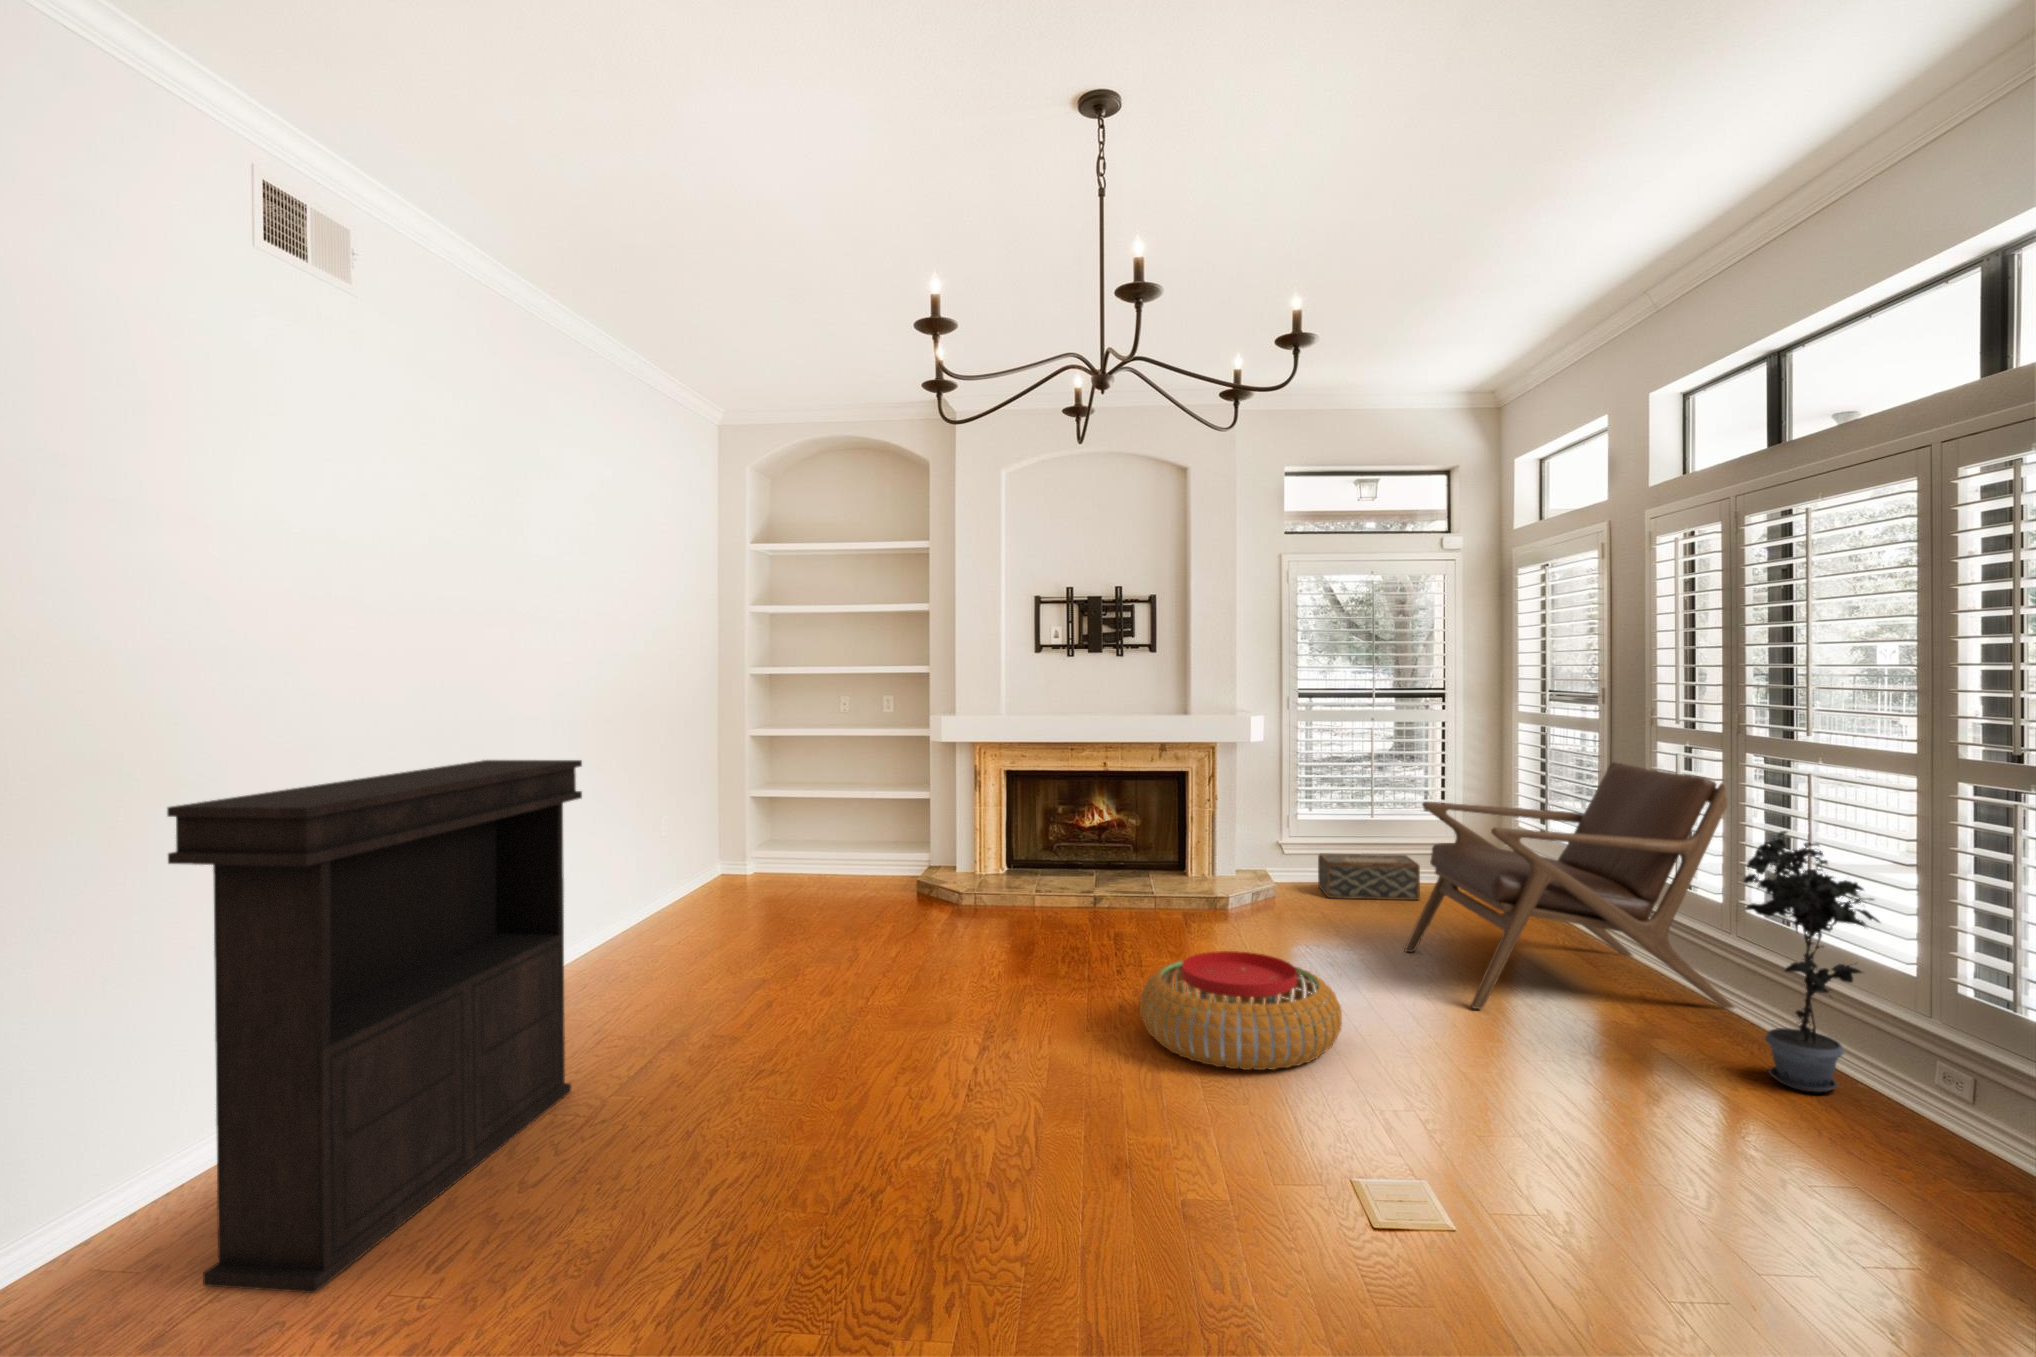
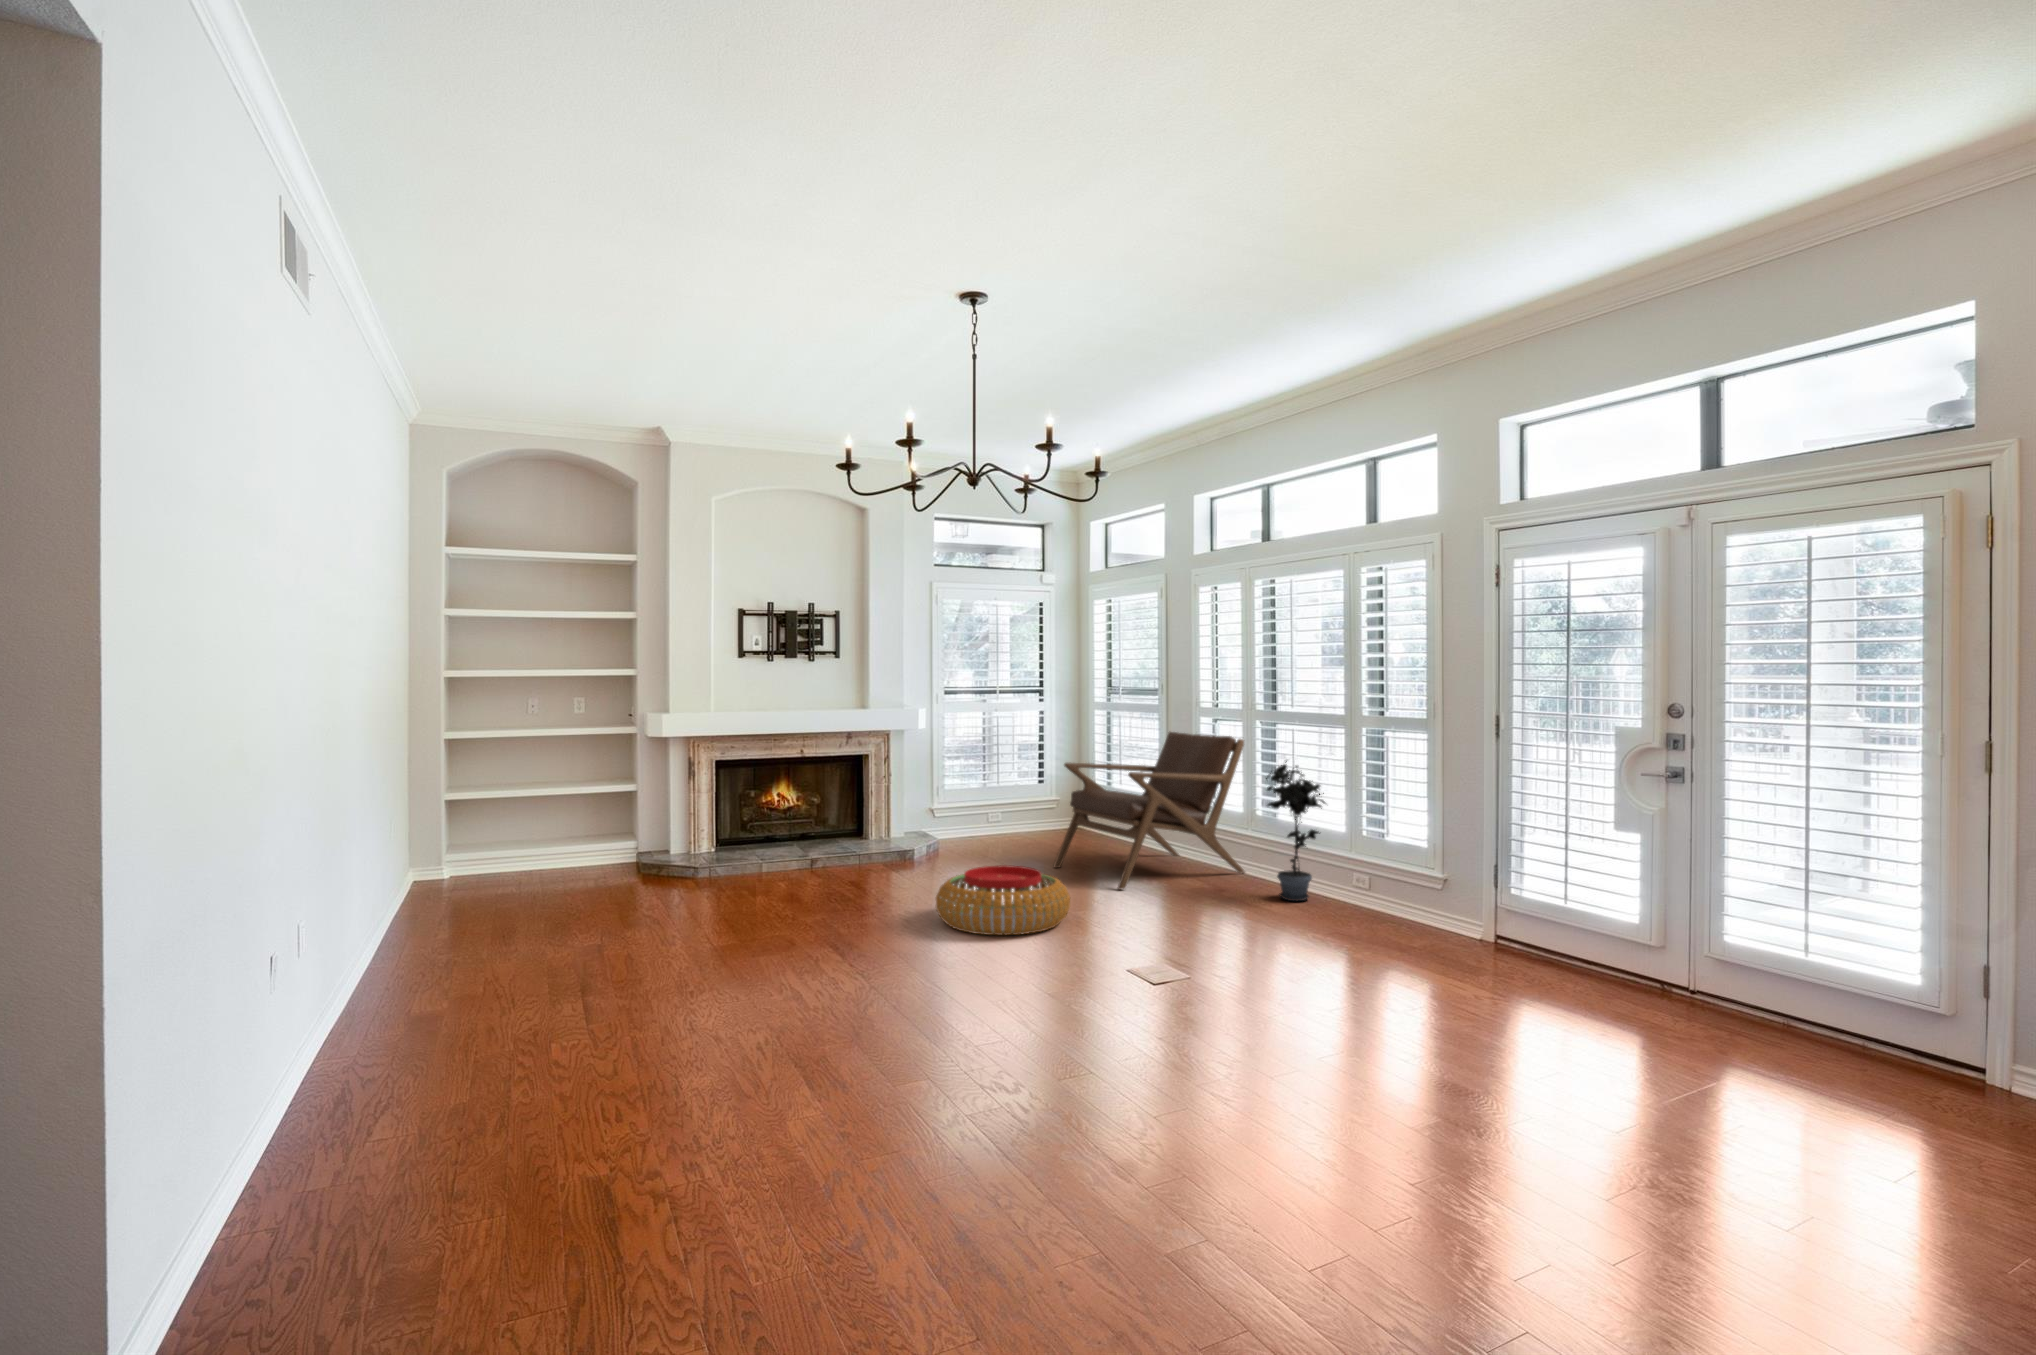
console table: present [167,760,582,1293] -> none [425,741,558,1155]
woven basket: present [1318,854,1420,900] -> none [961,809,1036,844]

